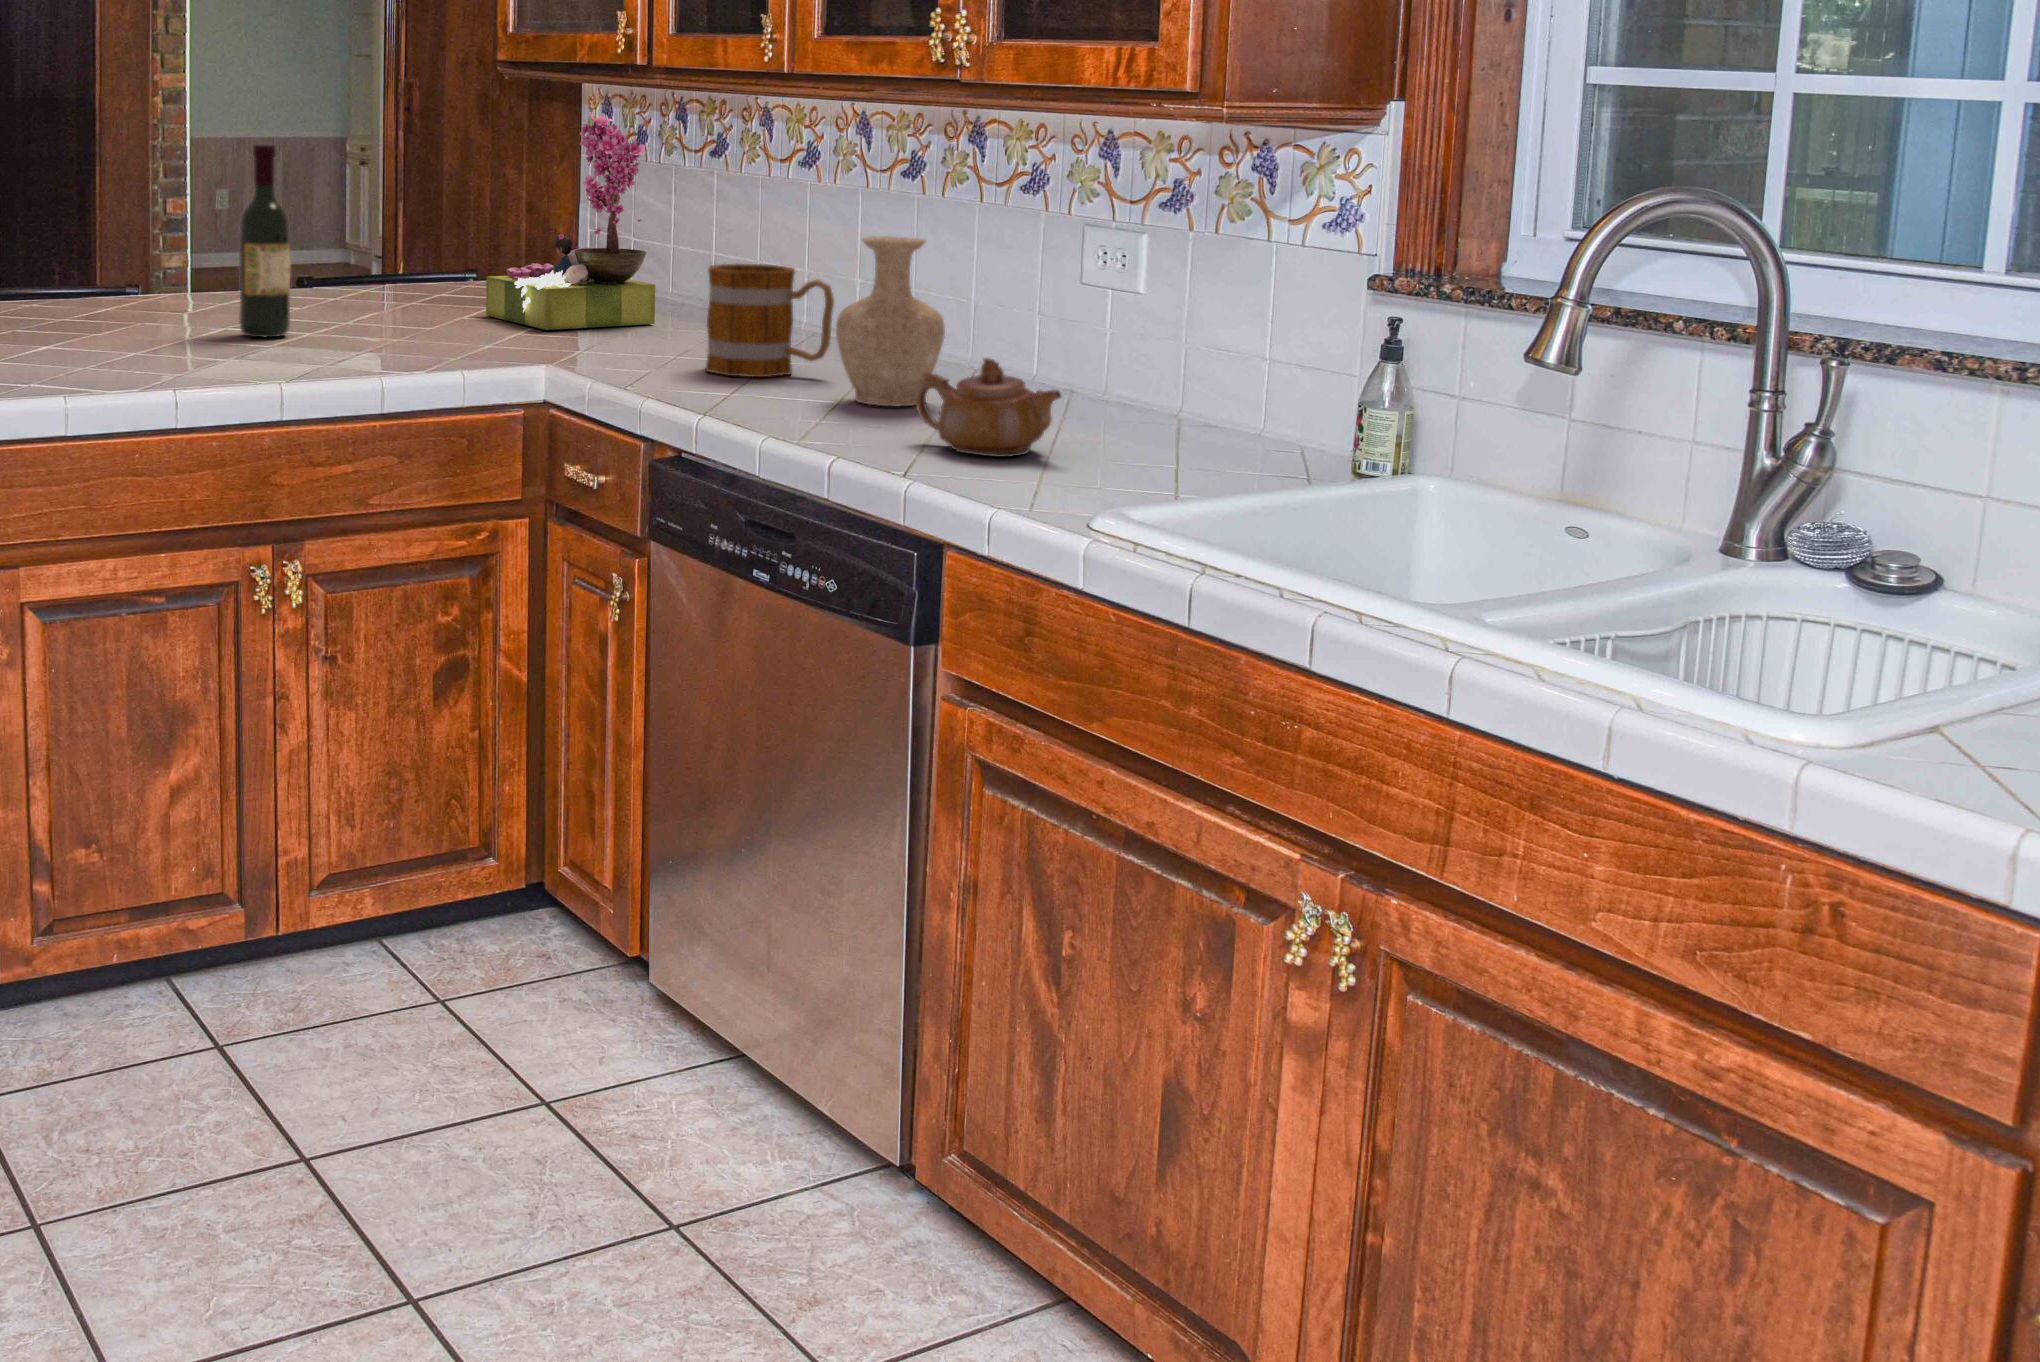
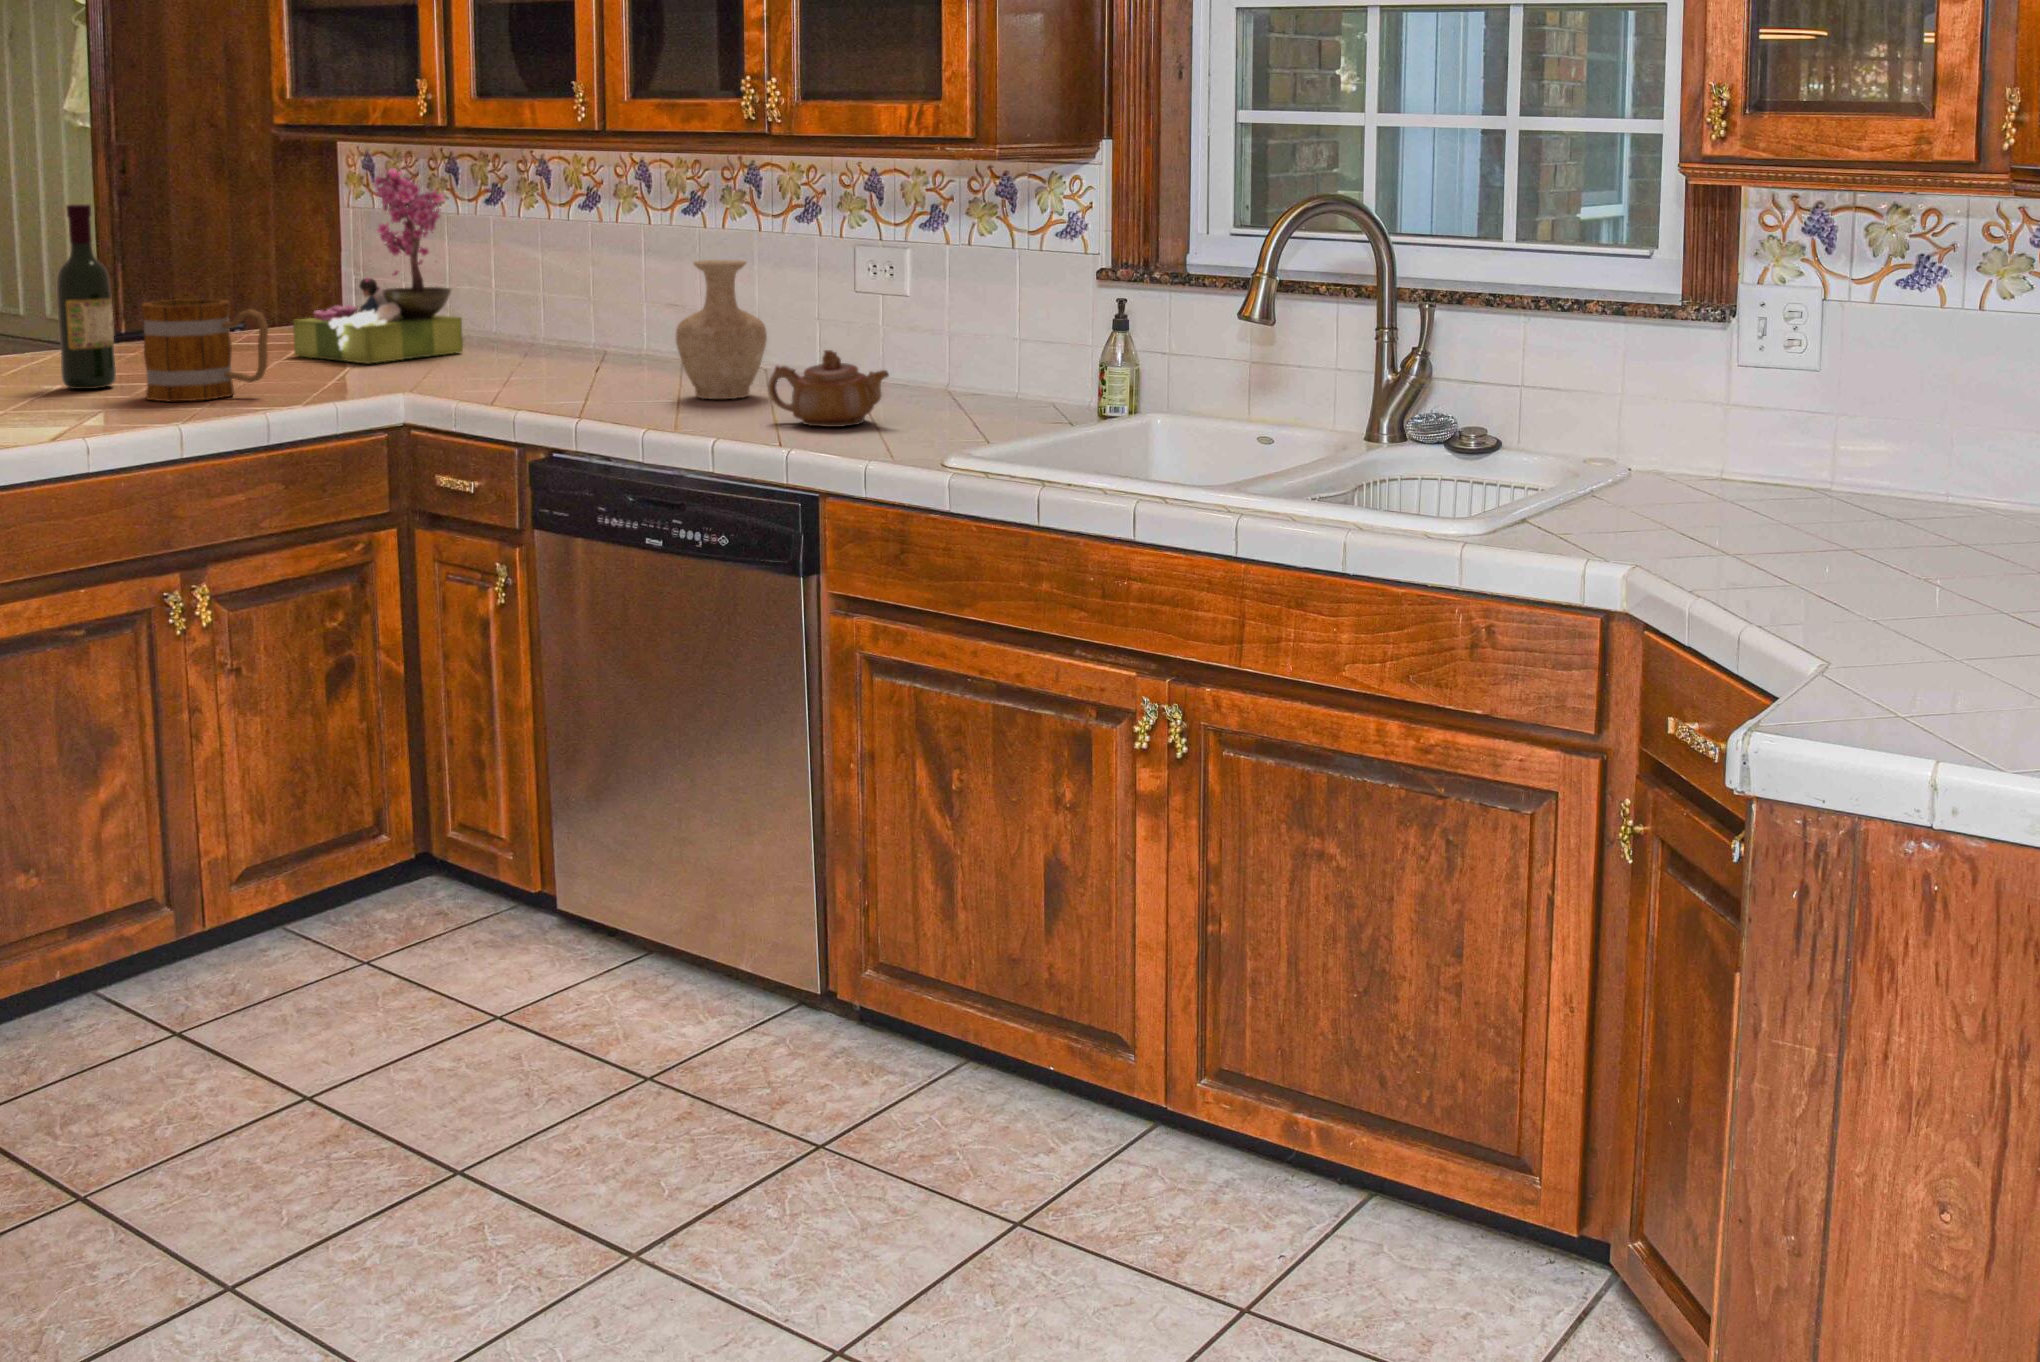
mug: present [706,264,834,377] -> present [141,299,268,401]

